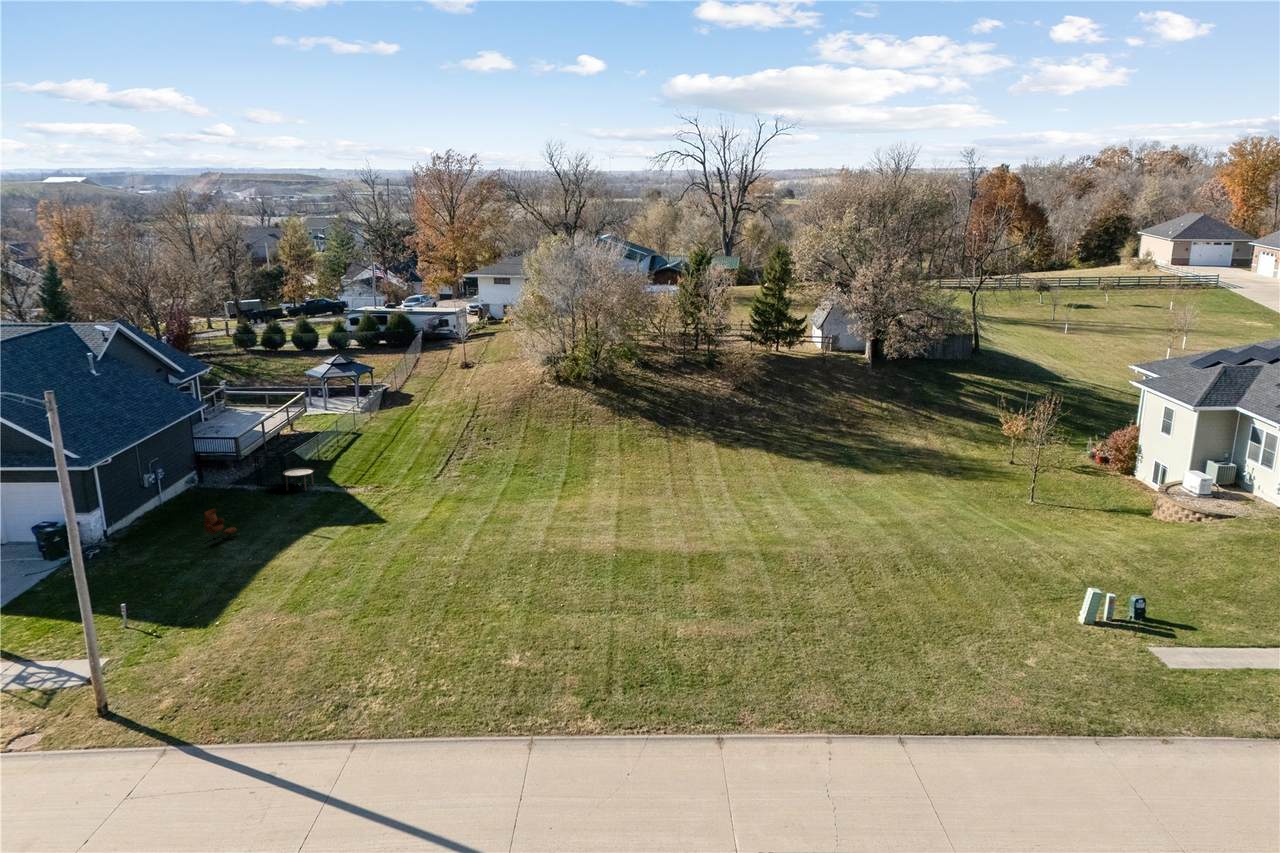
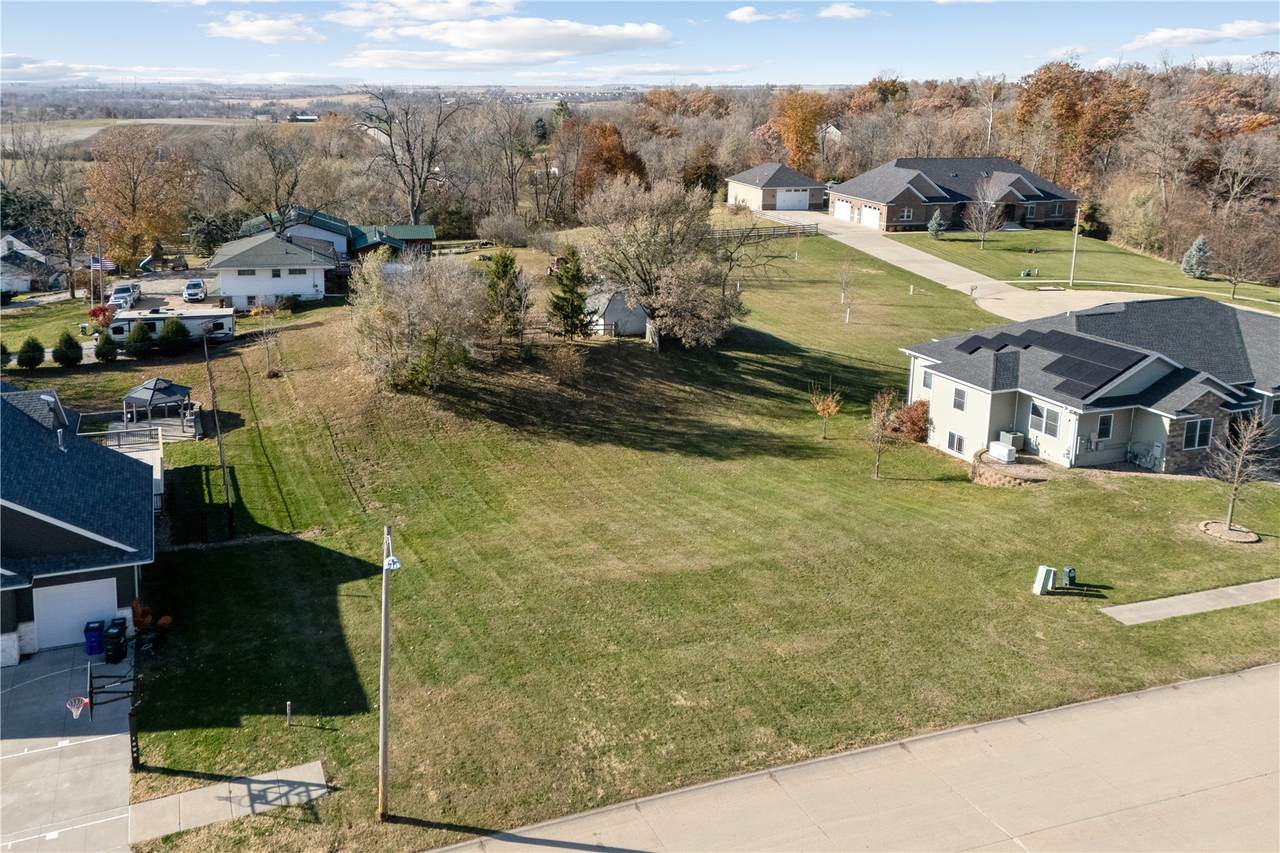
round table: present [283,467,315,491] -> none [156,524,196,556]

